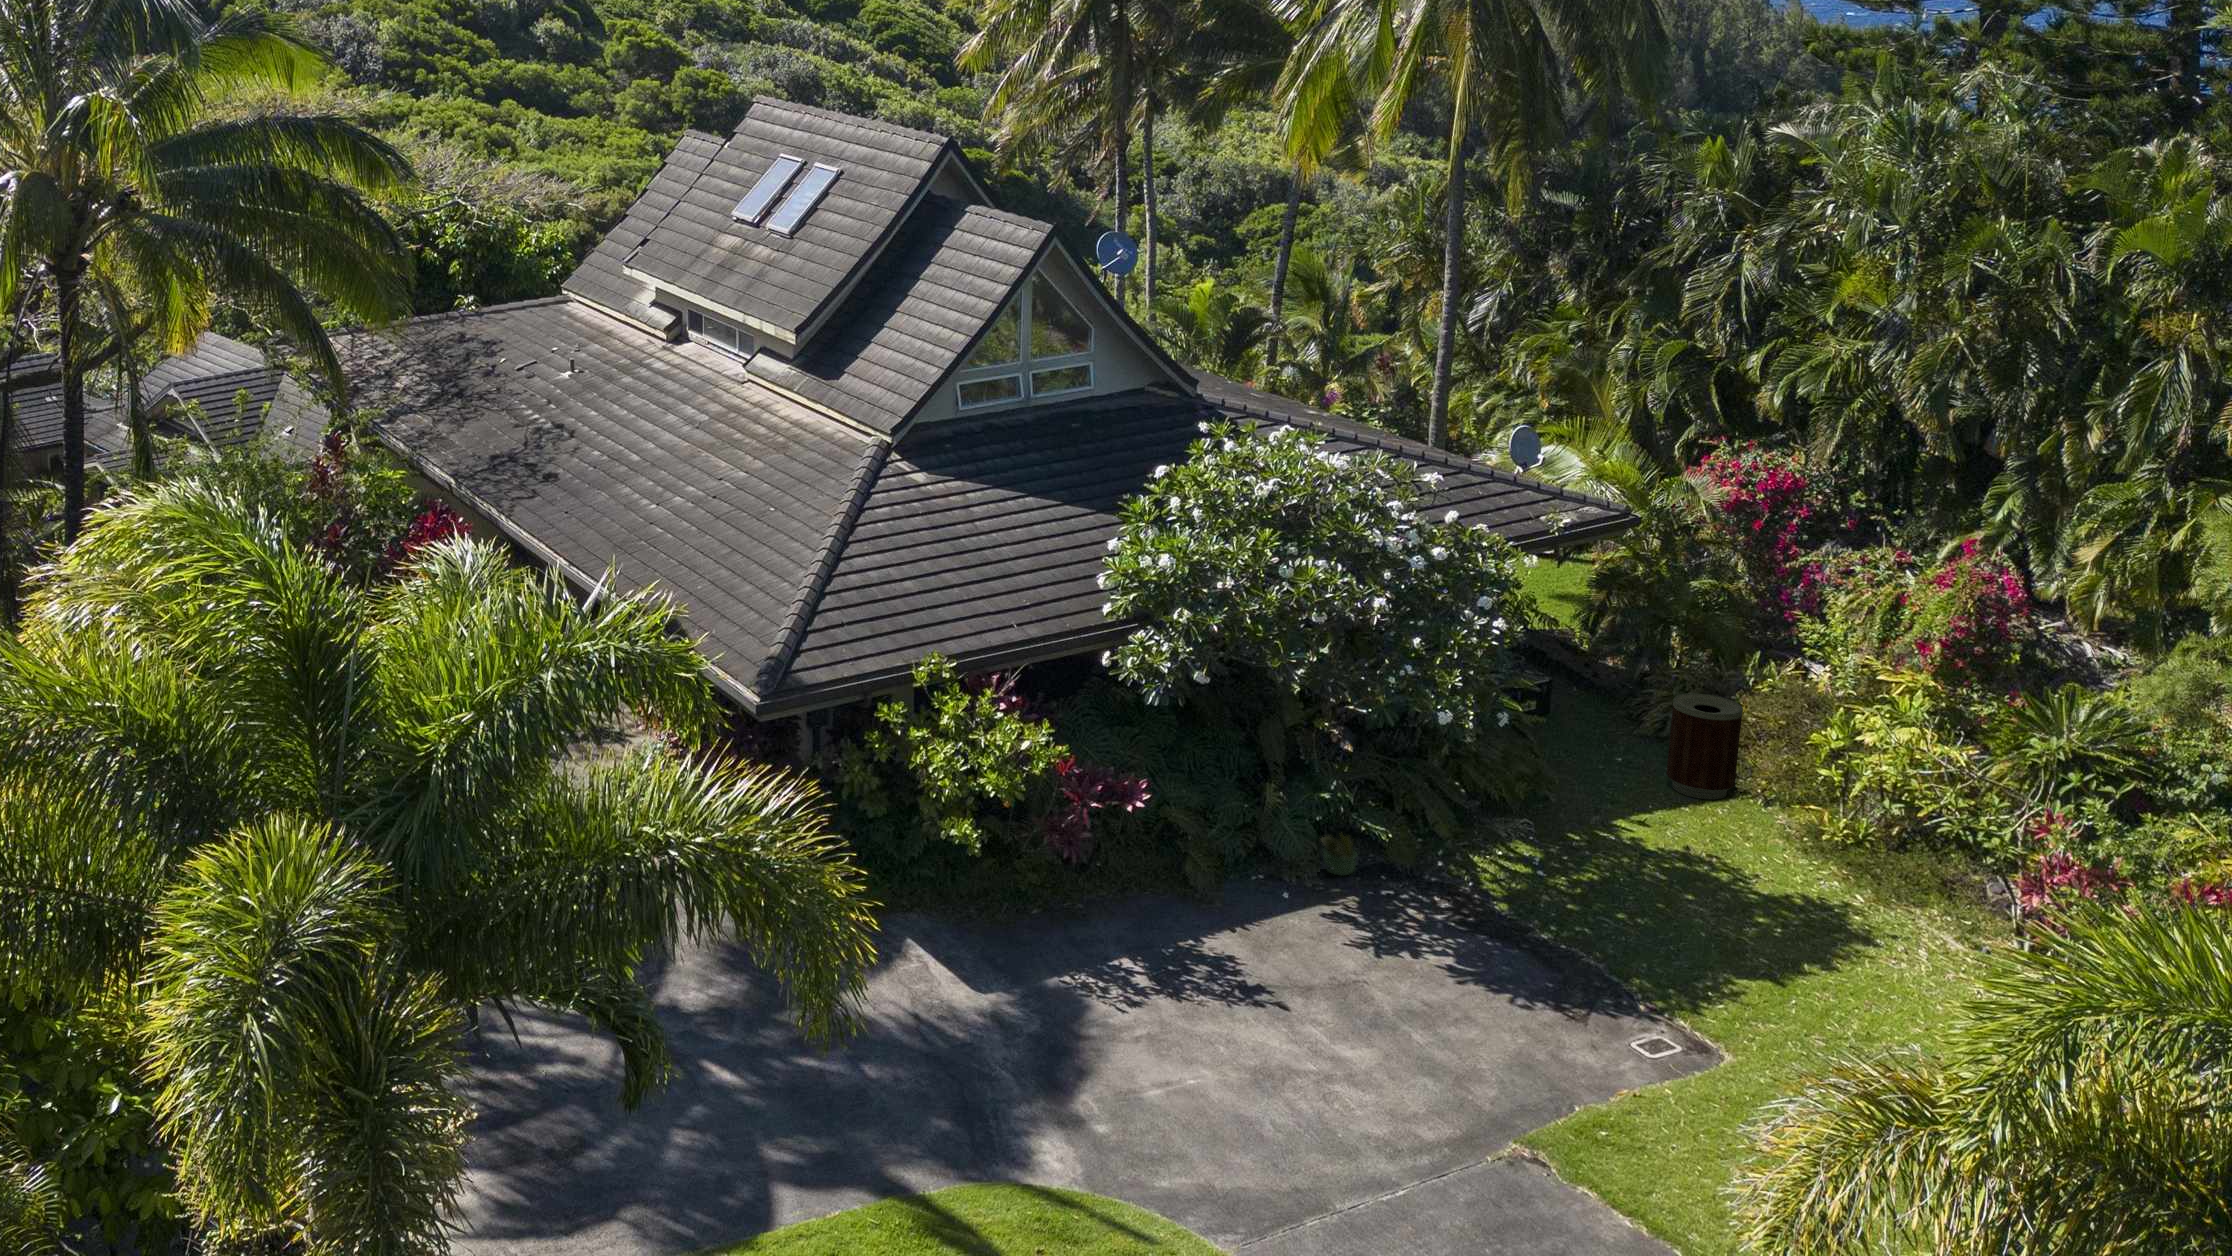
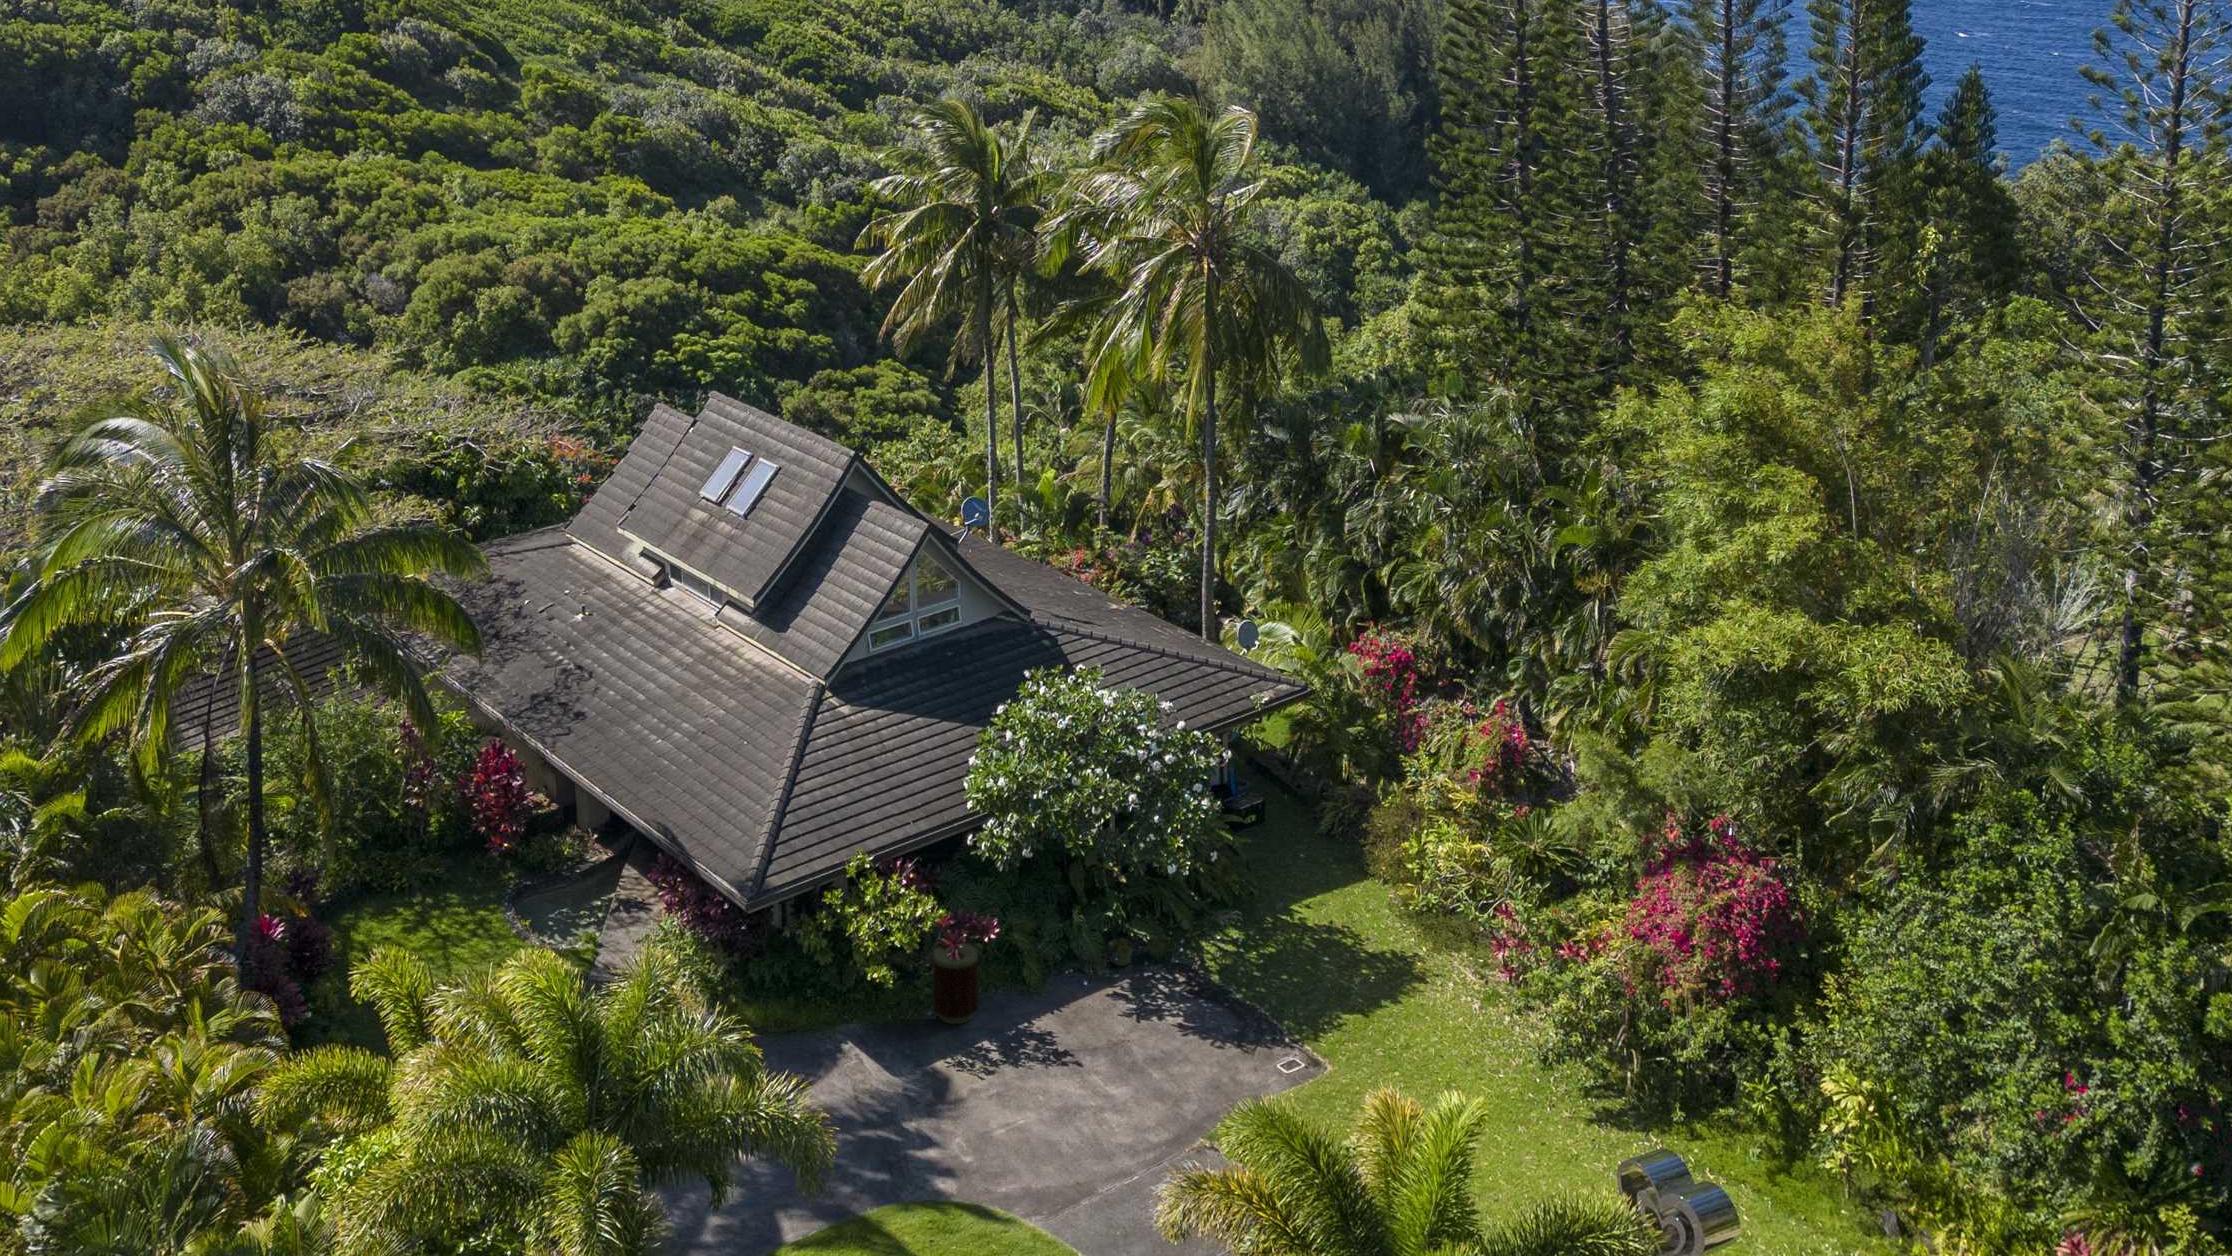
trash can: present [1666,693,1743,800] -> present [933,943,979,1024]

